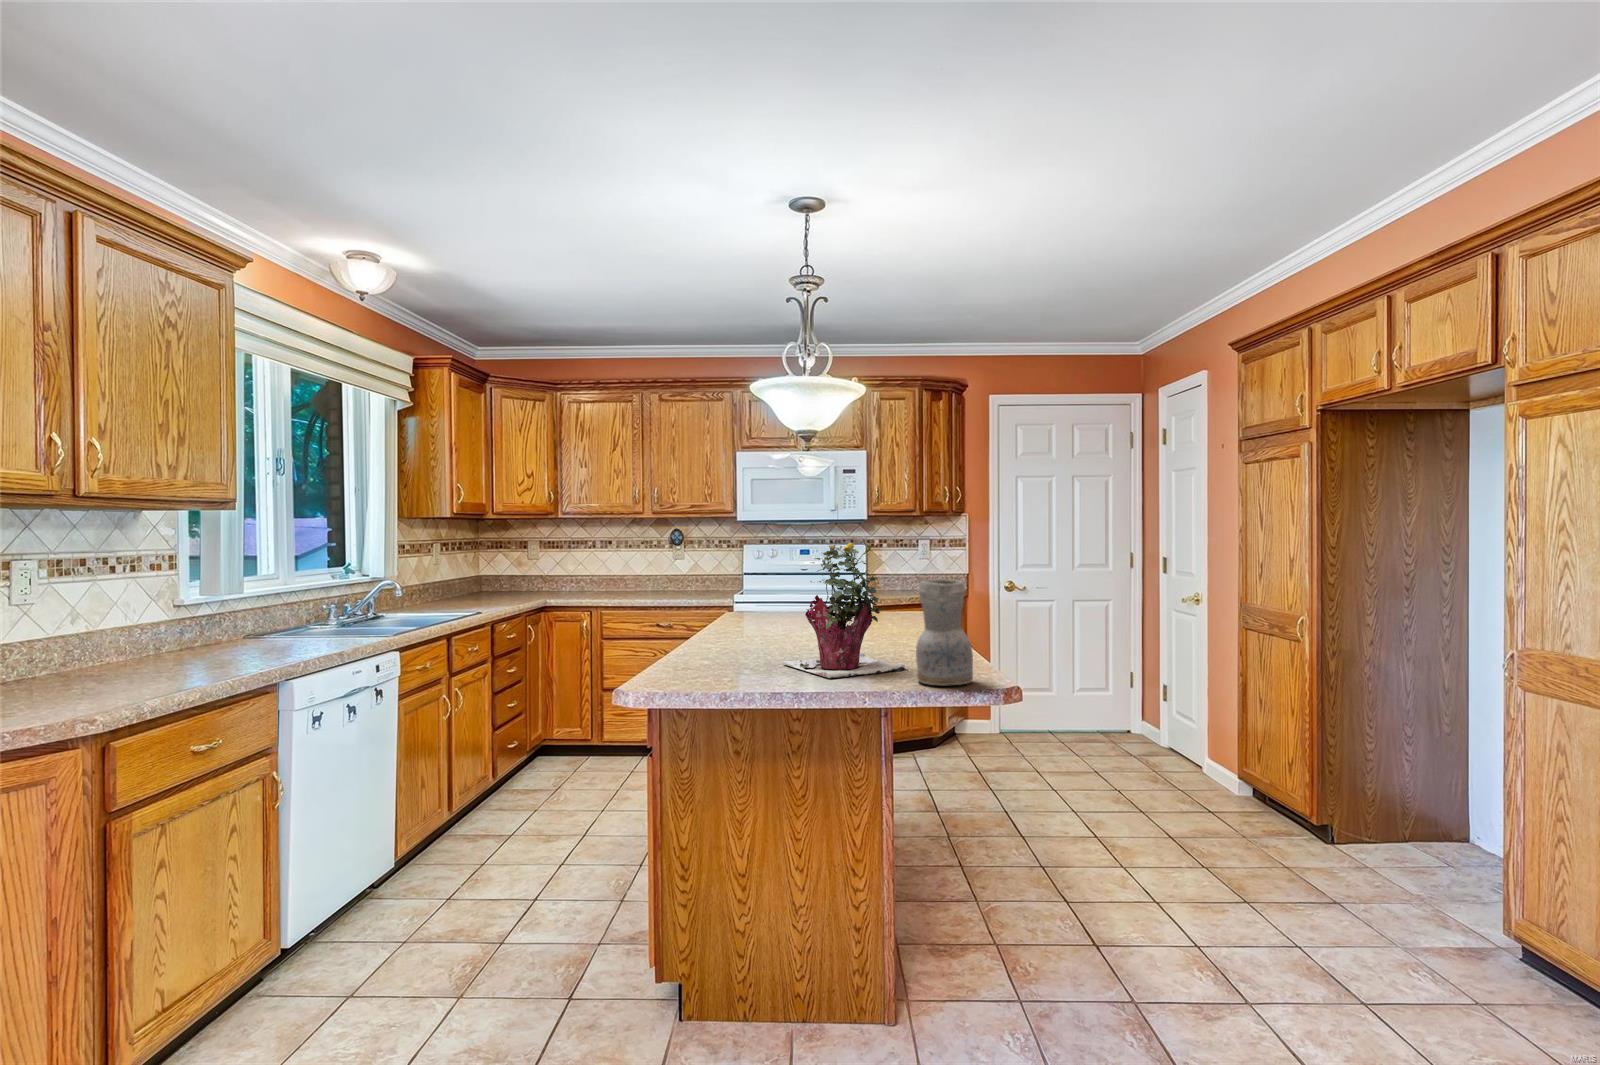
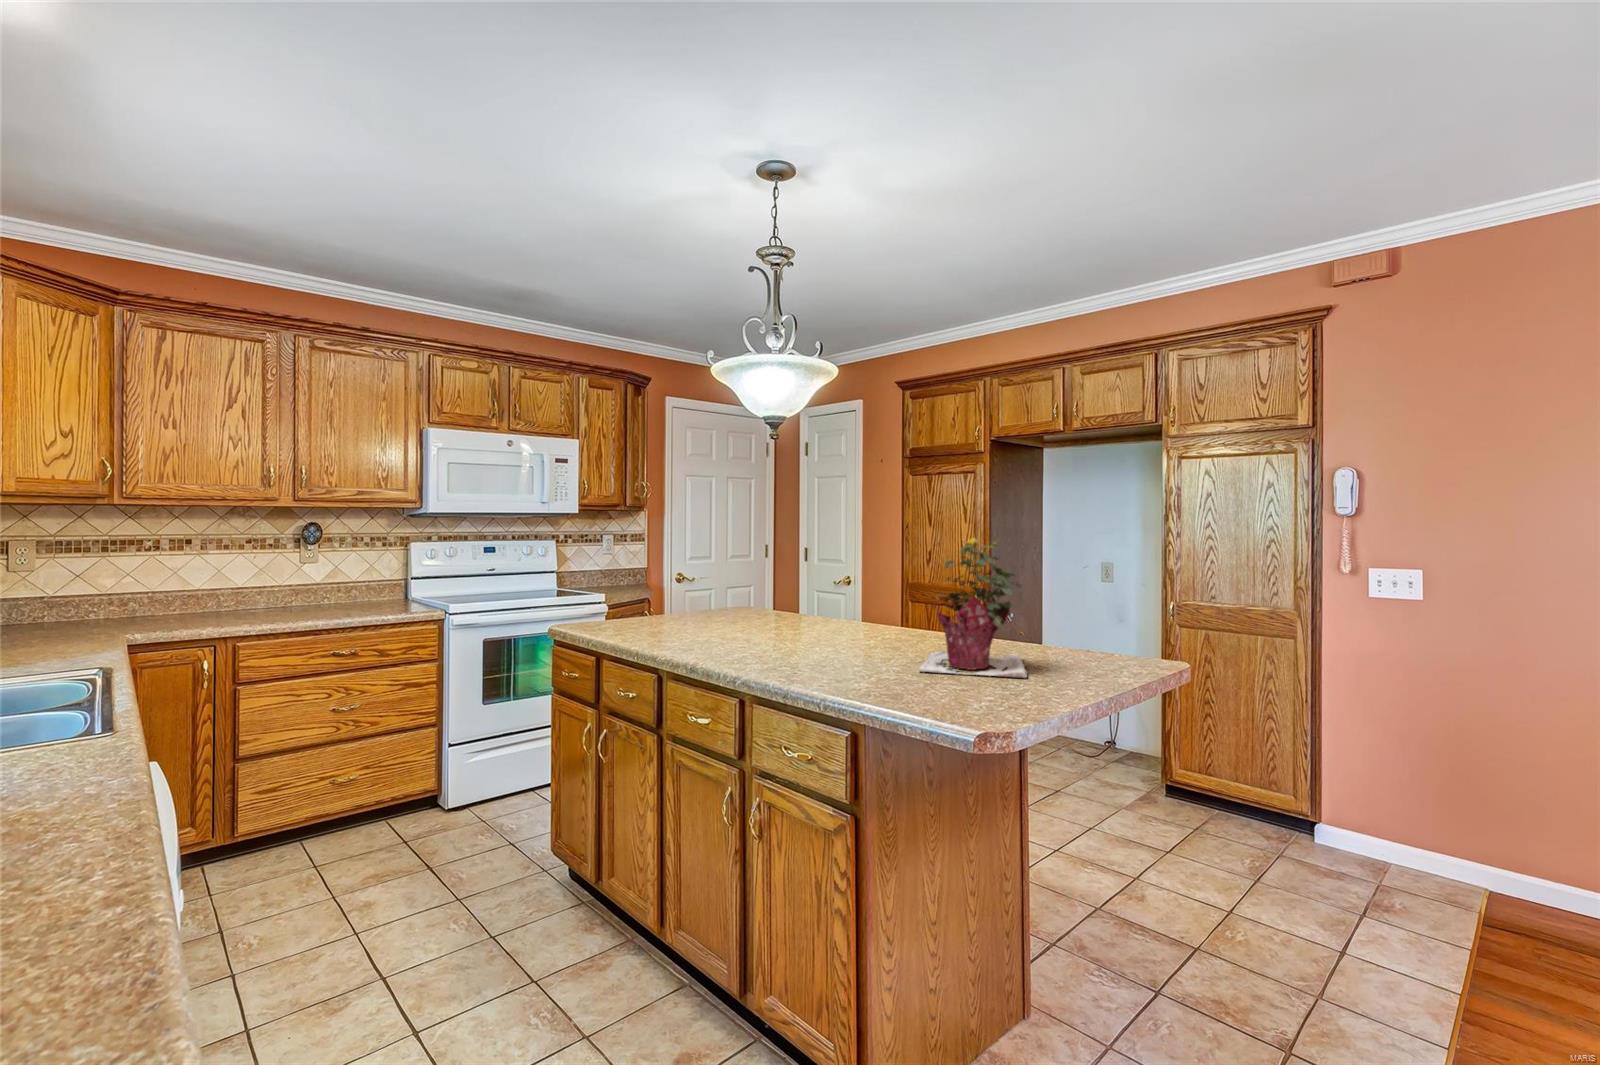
ceramic pitcher: present [916,579,973,685] -> none [1063,571,1132,670]

